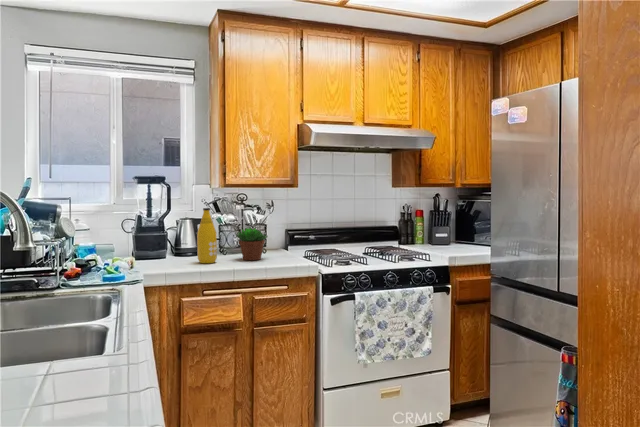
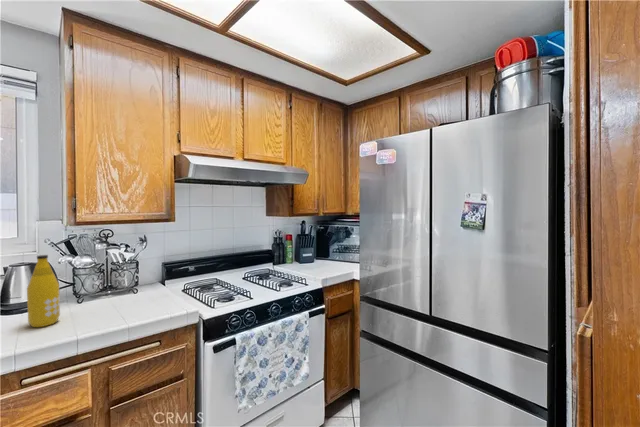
succulent plant: present [236,228,267,260] -> none [89,271,136,311]

